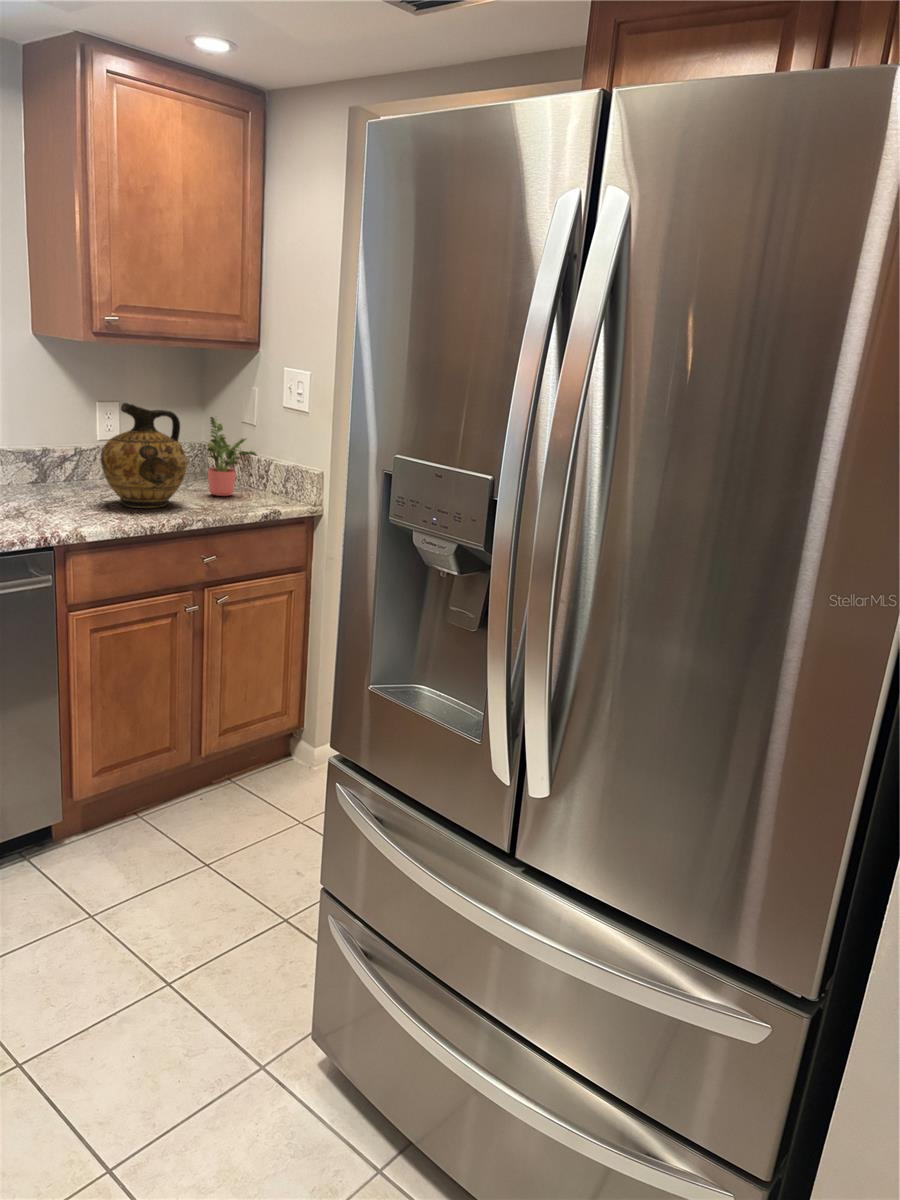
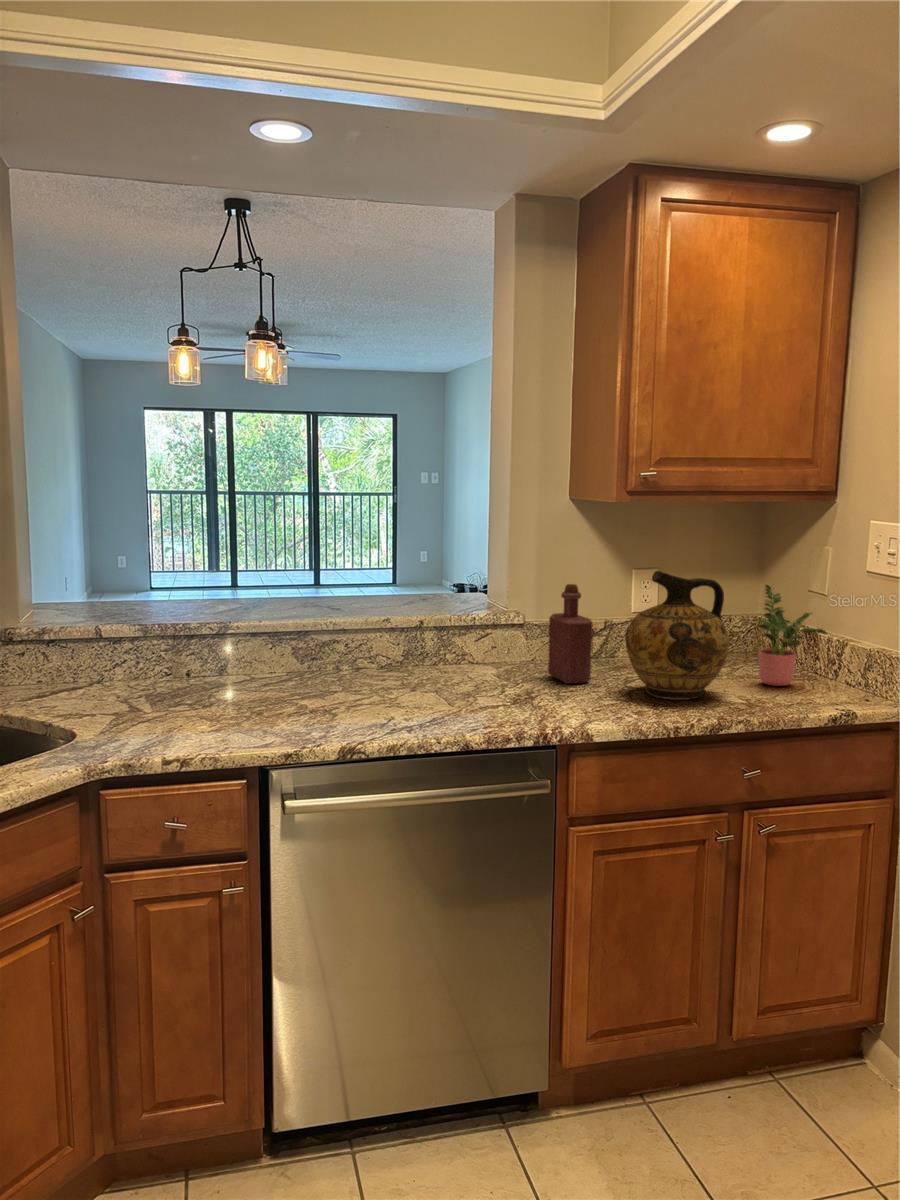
bottle: none [25,413,69,501] -> present [548,584,593,684]

